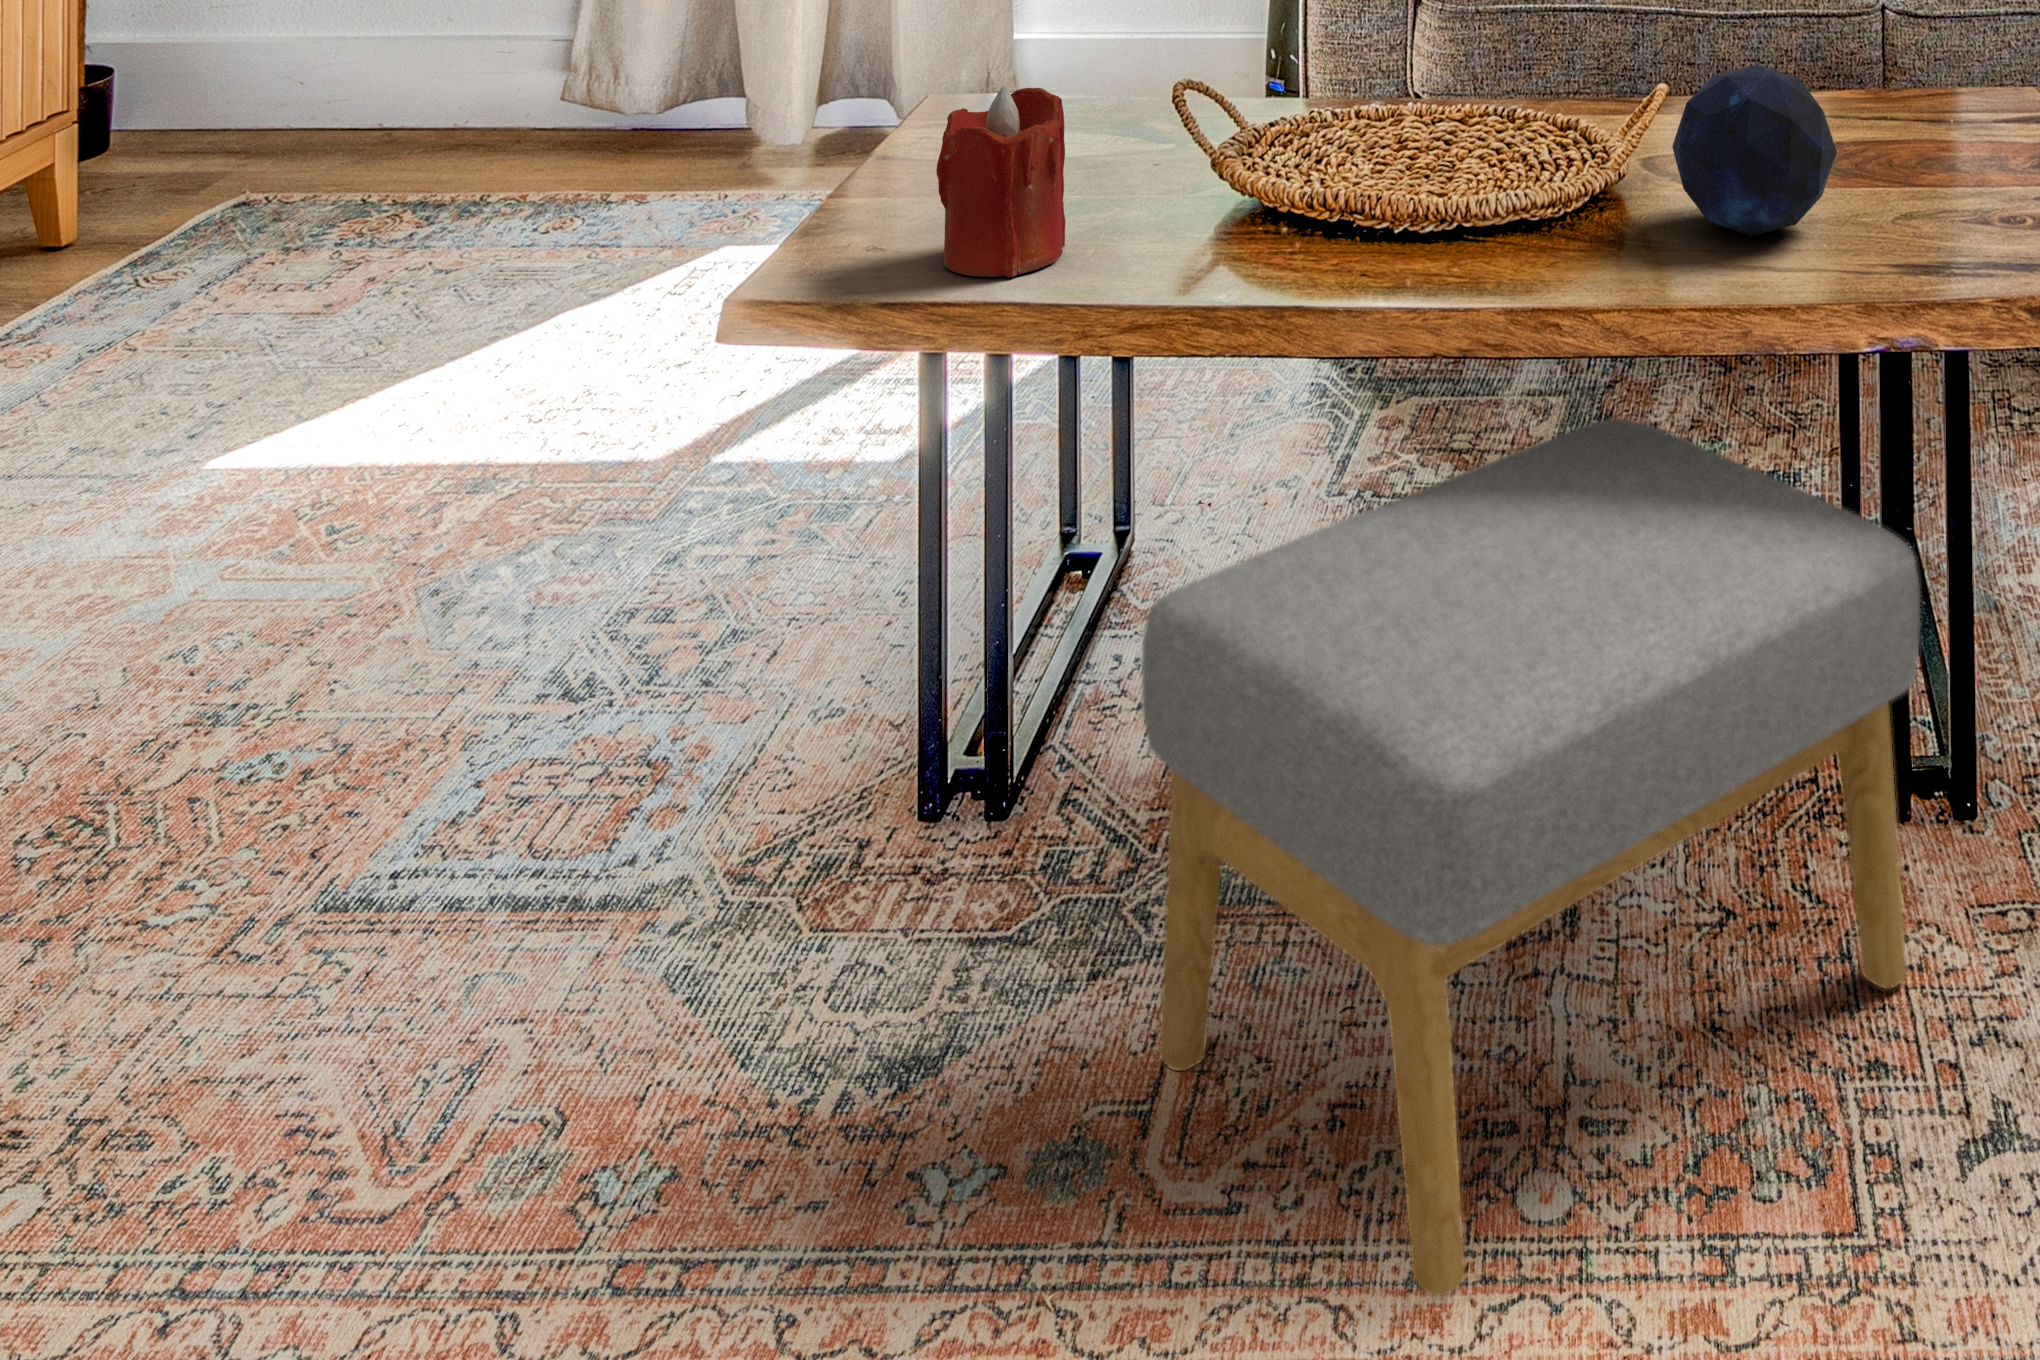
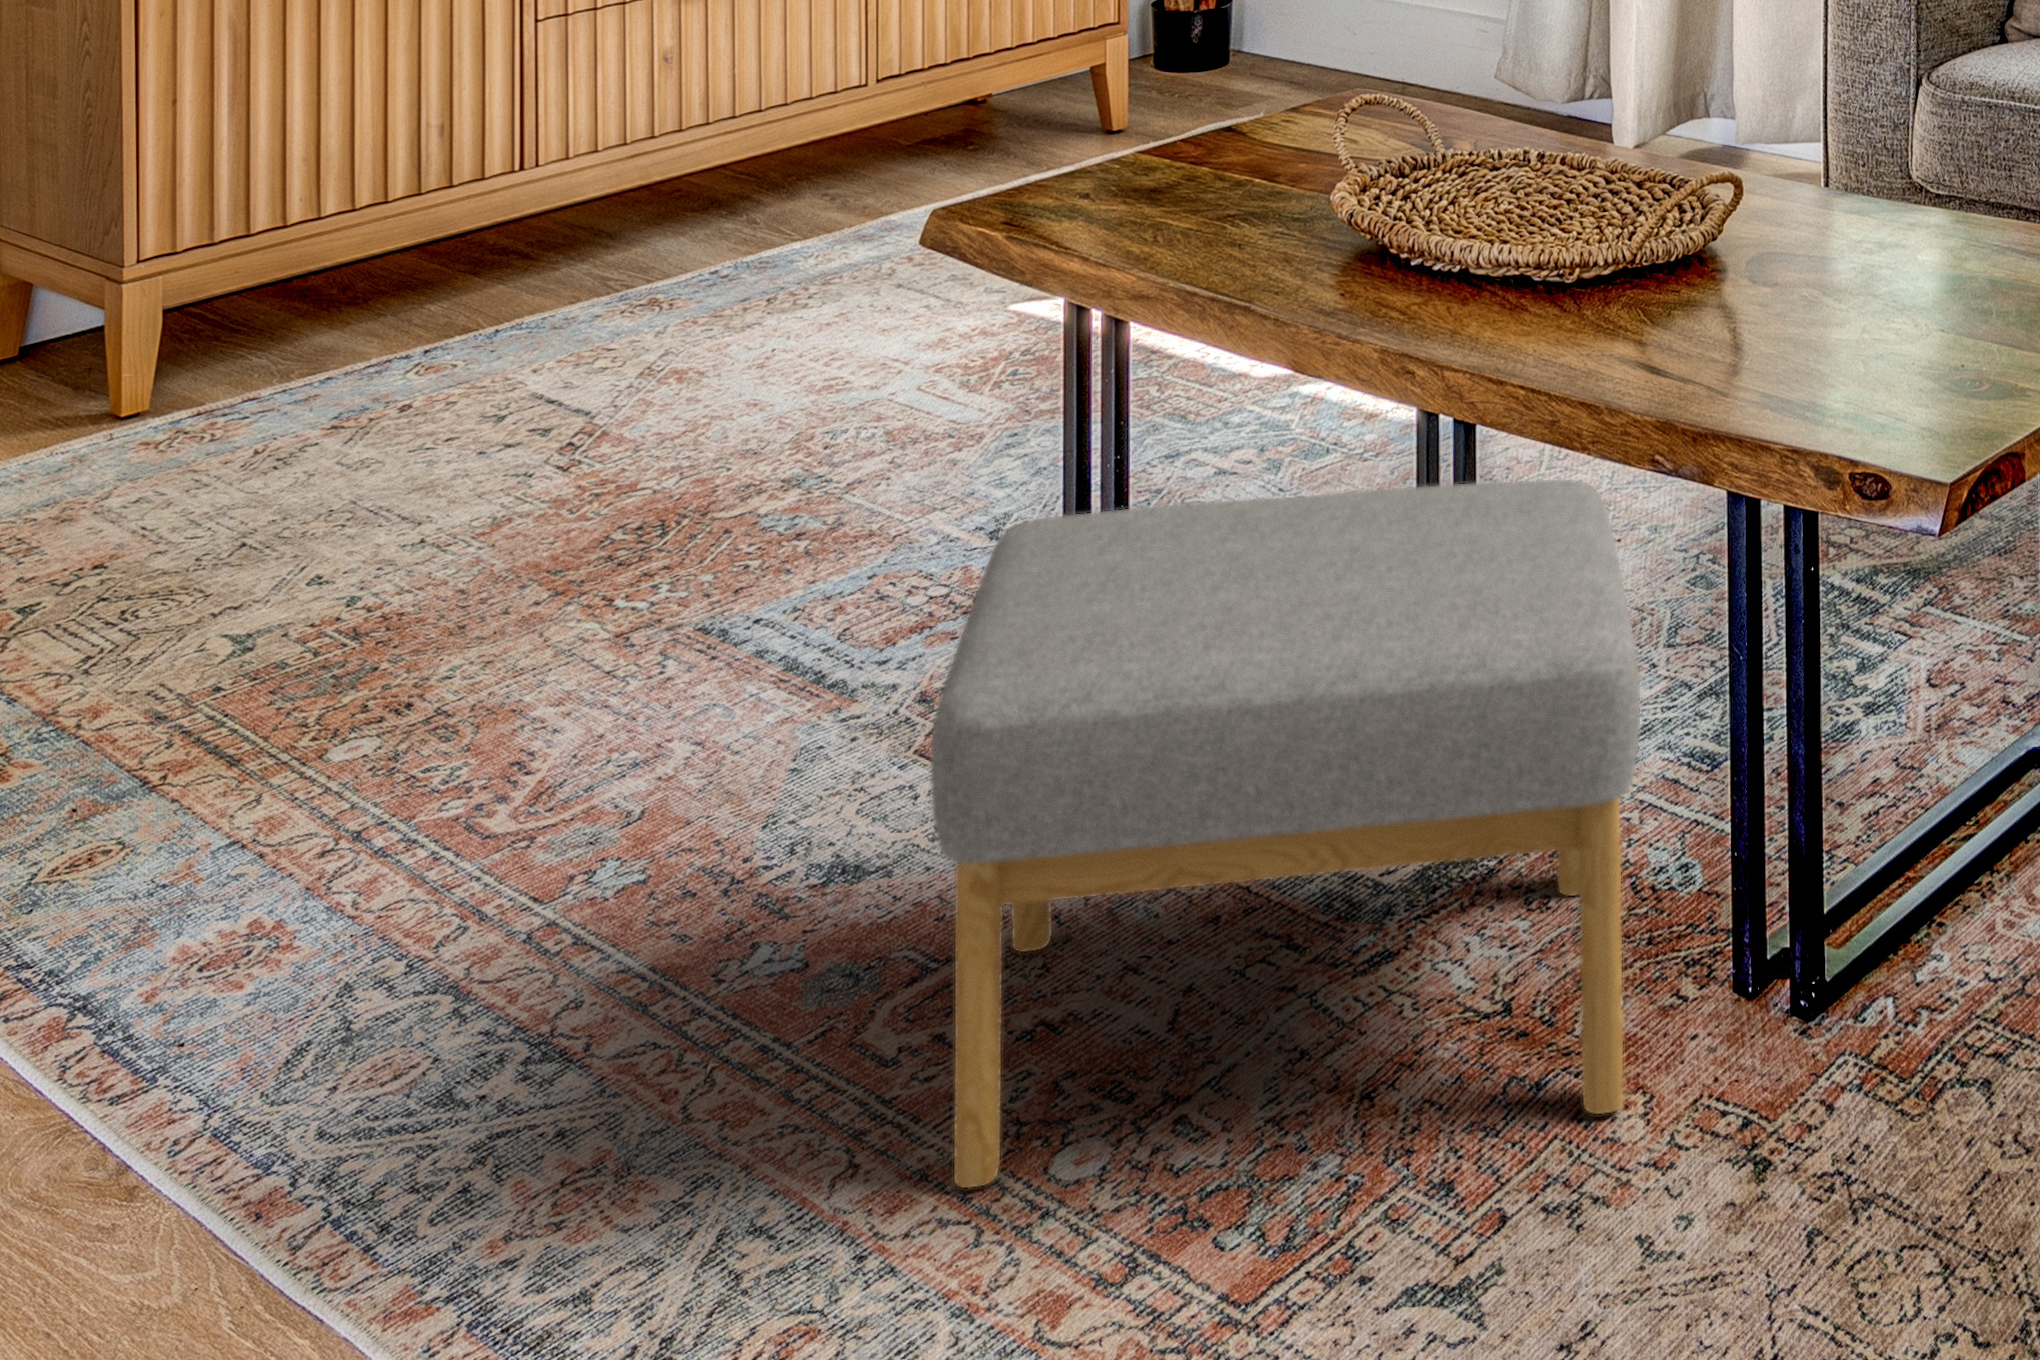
decorative orb: present [1672,65,1837,236] -> none [1704,152,1873,330]
candle: present [936,86,1066,277] -> none [1125,65,1239,236]

